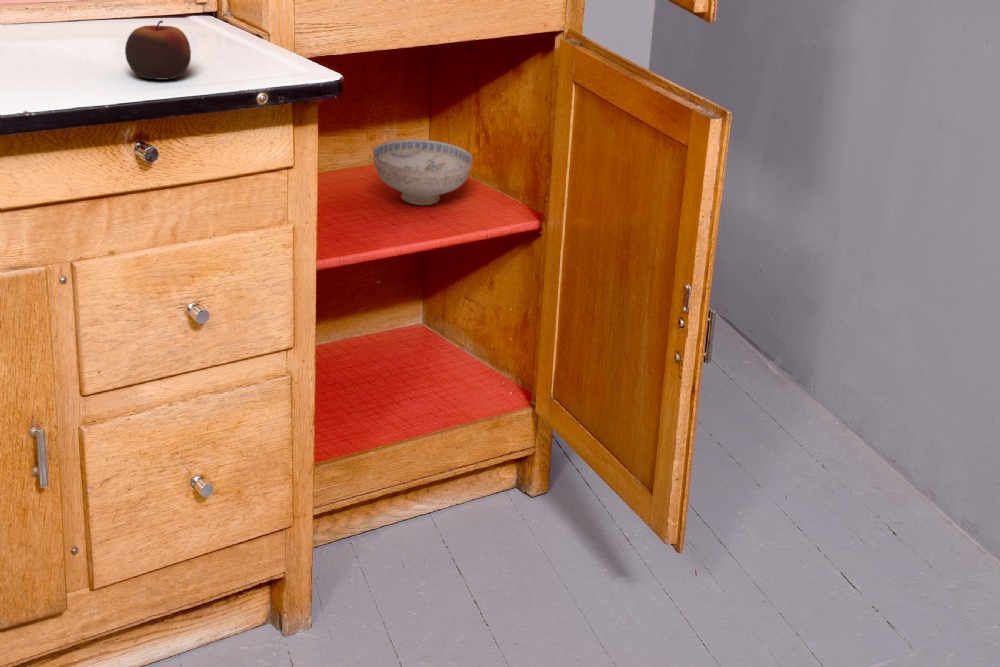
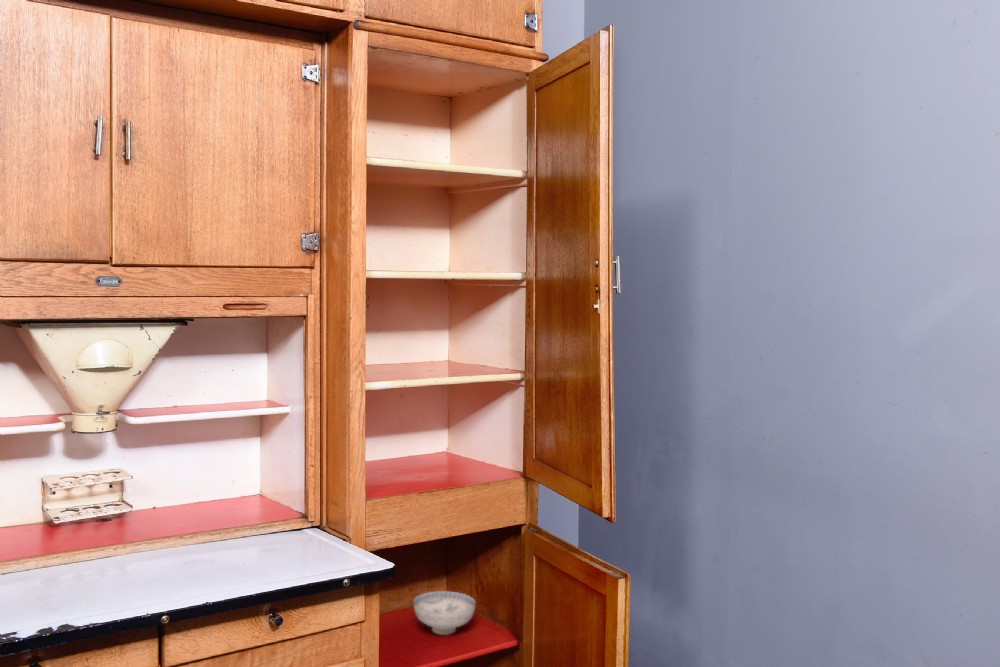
apple: present [125,20,191,79] -> none [266,539,305,575]

